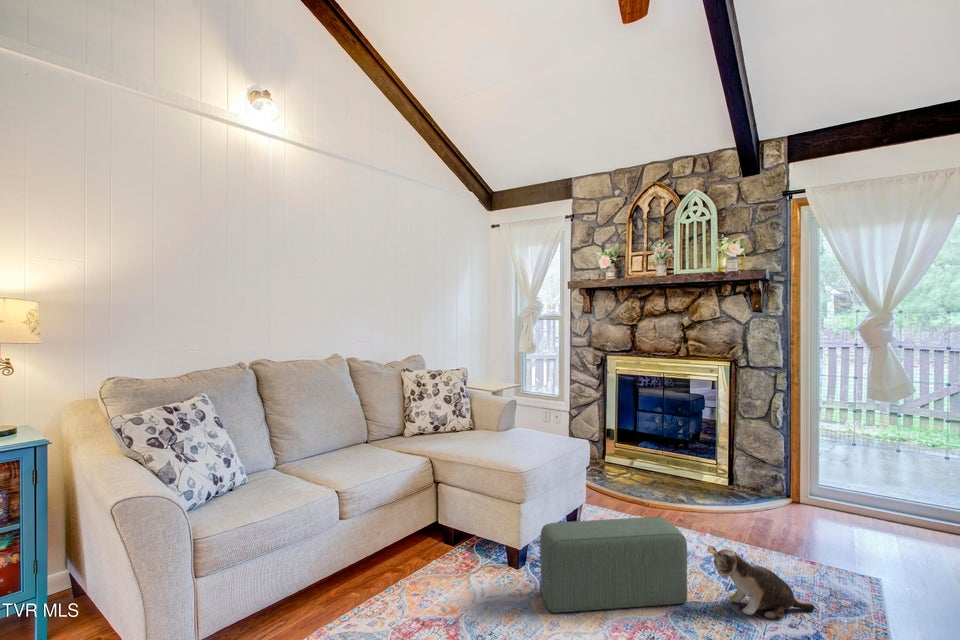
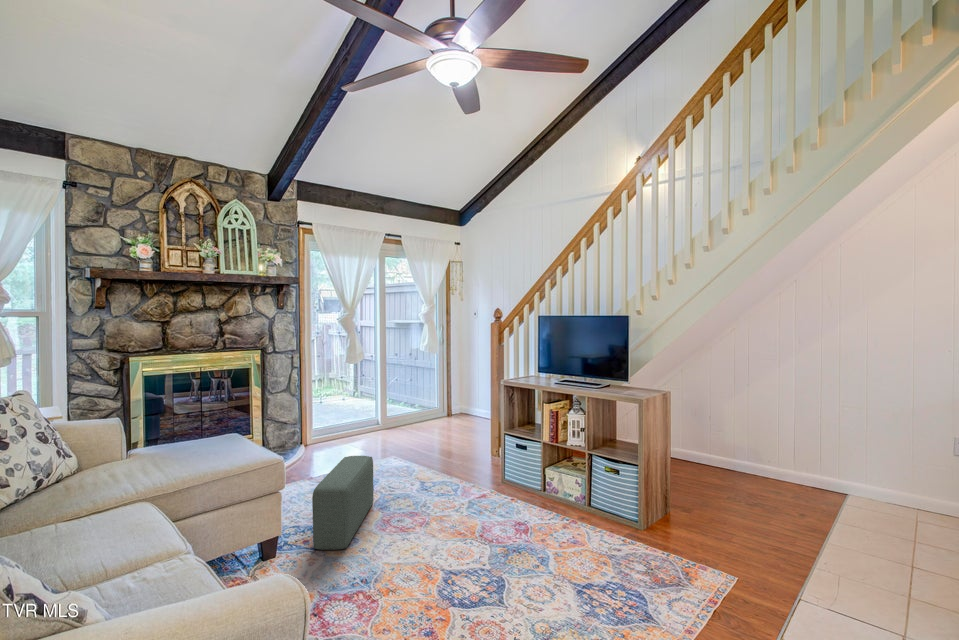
plush toy: present [707,546,815,618] -> none [374,456,405,490]

